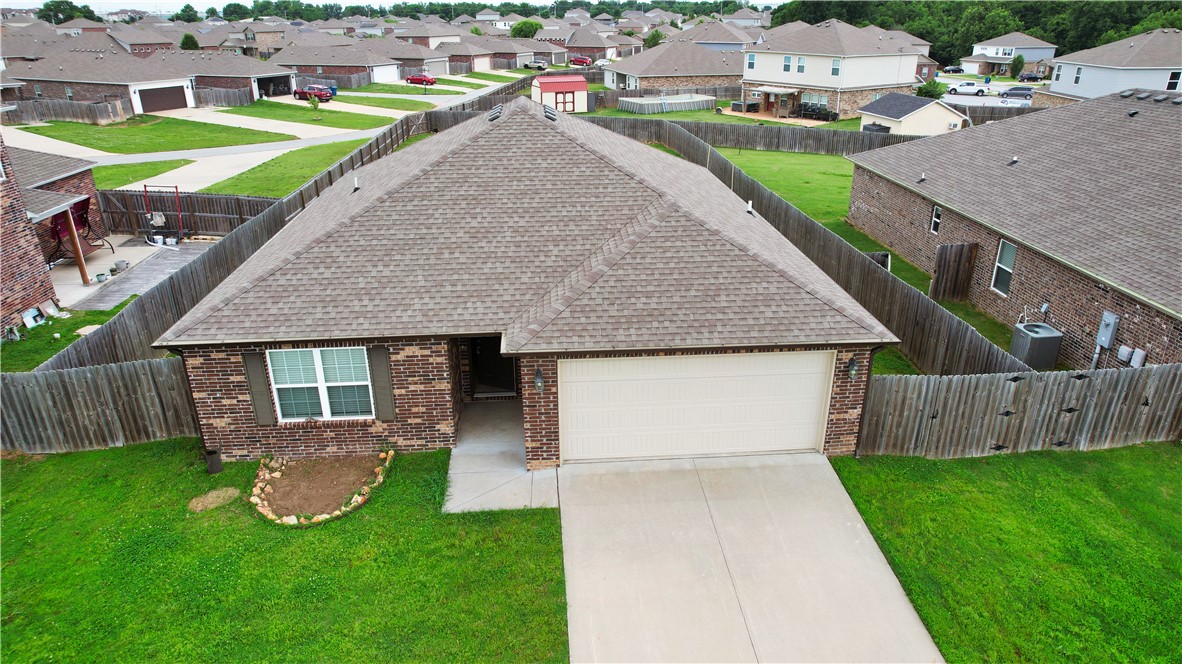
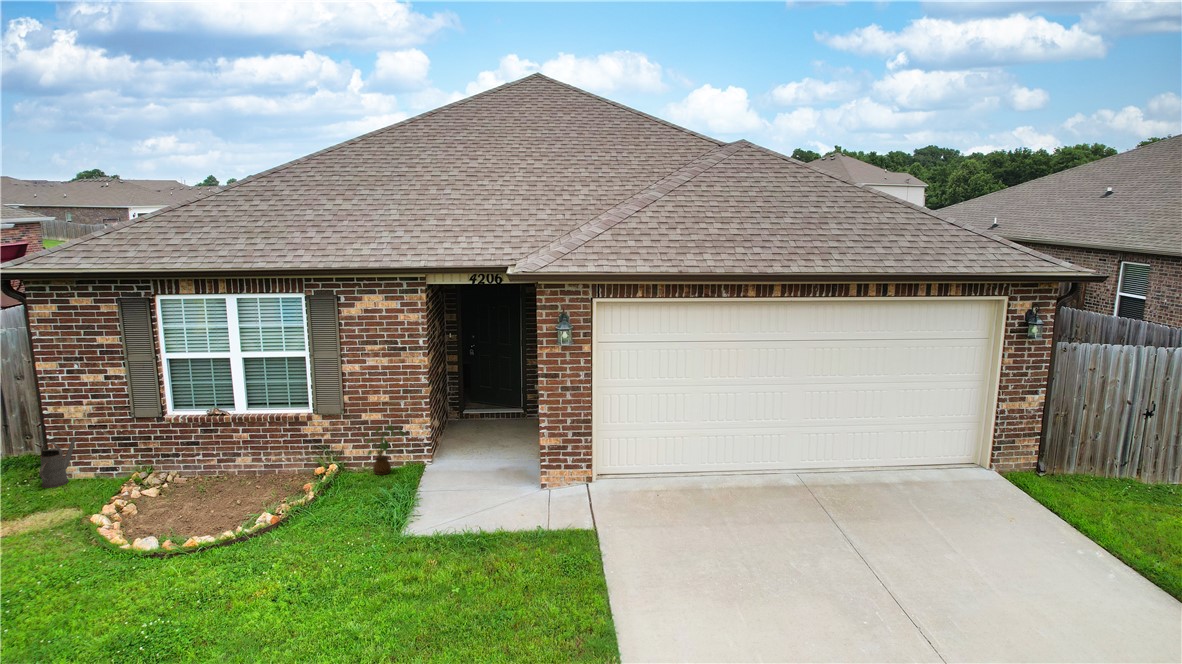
house plant: none [410,427,437,461] -> present [363,425,404,475]

